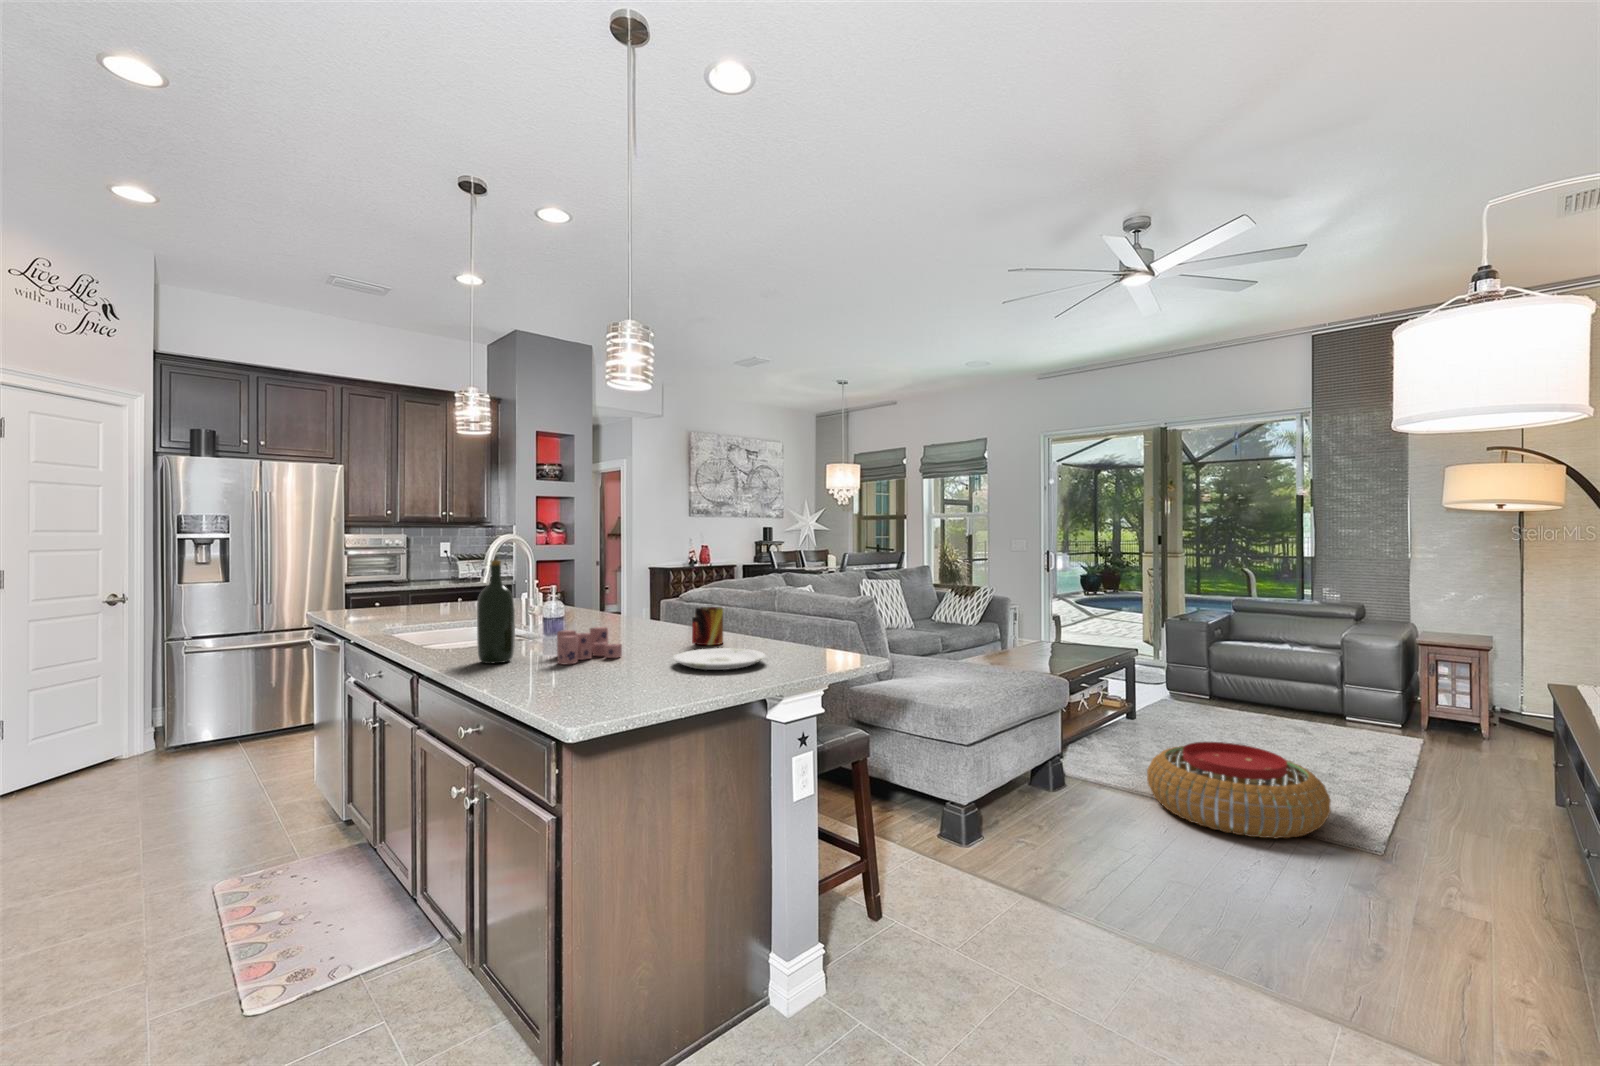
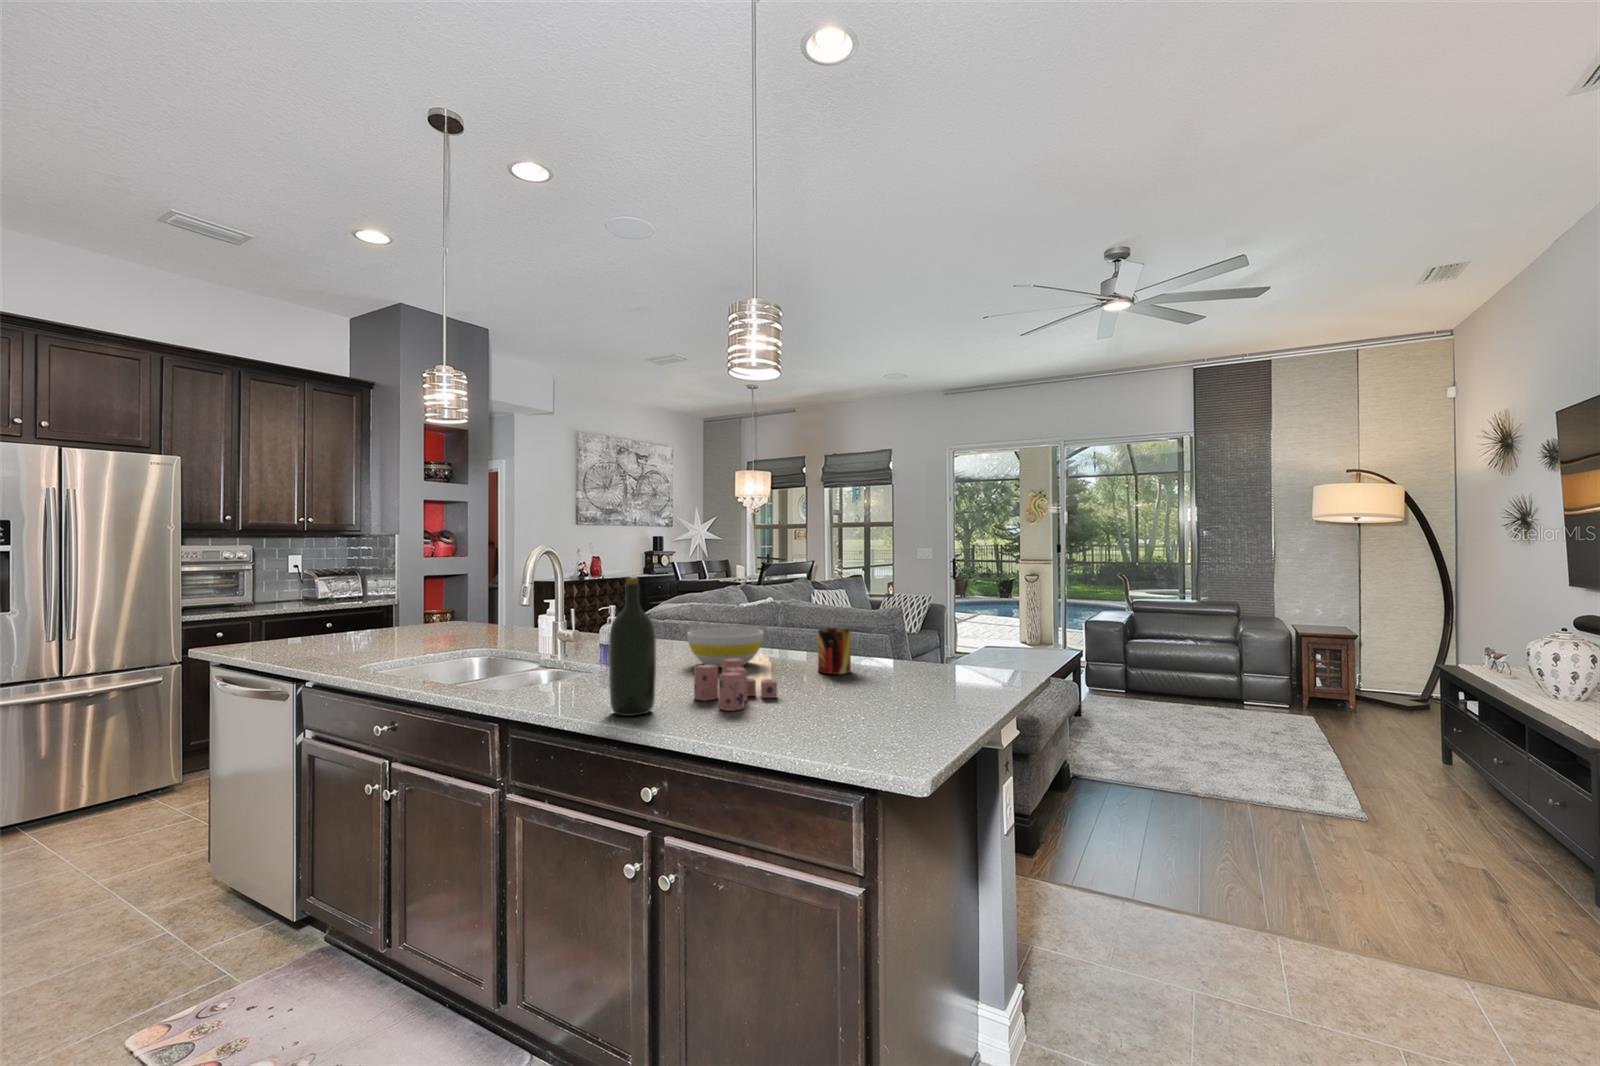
bowl: none [607,605,672,636] -> present [687,627,764,667]
plate: present [673,648,765,670] -> none [858,677,970,706]
pouf: present [1147,742,1331,839] -> none [1156,739,1330,827]

